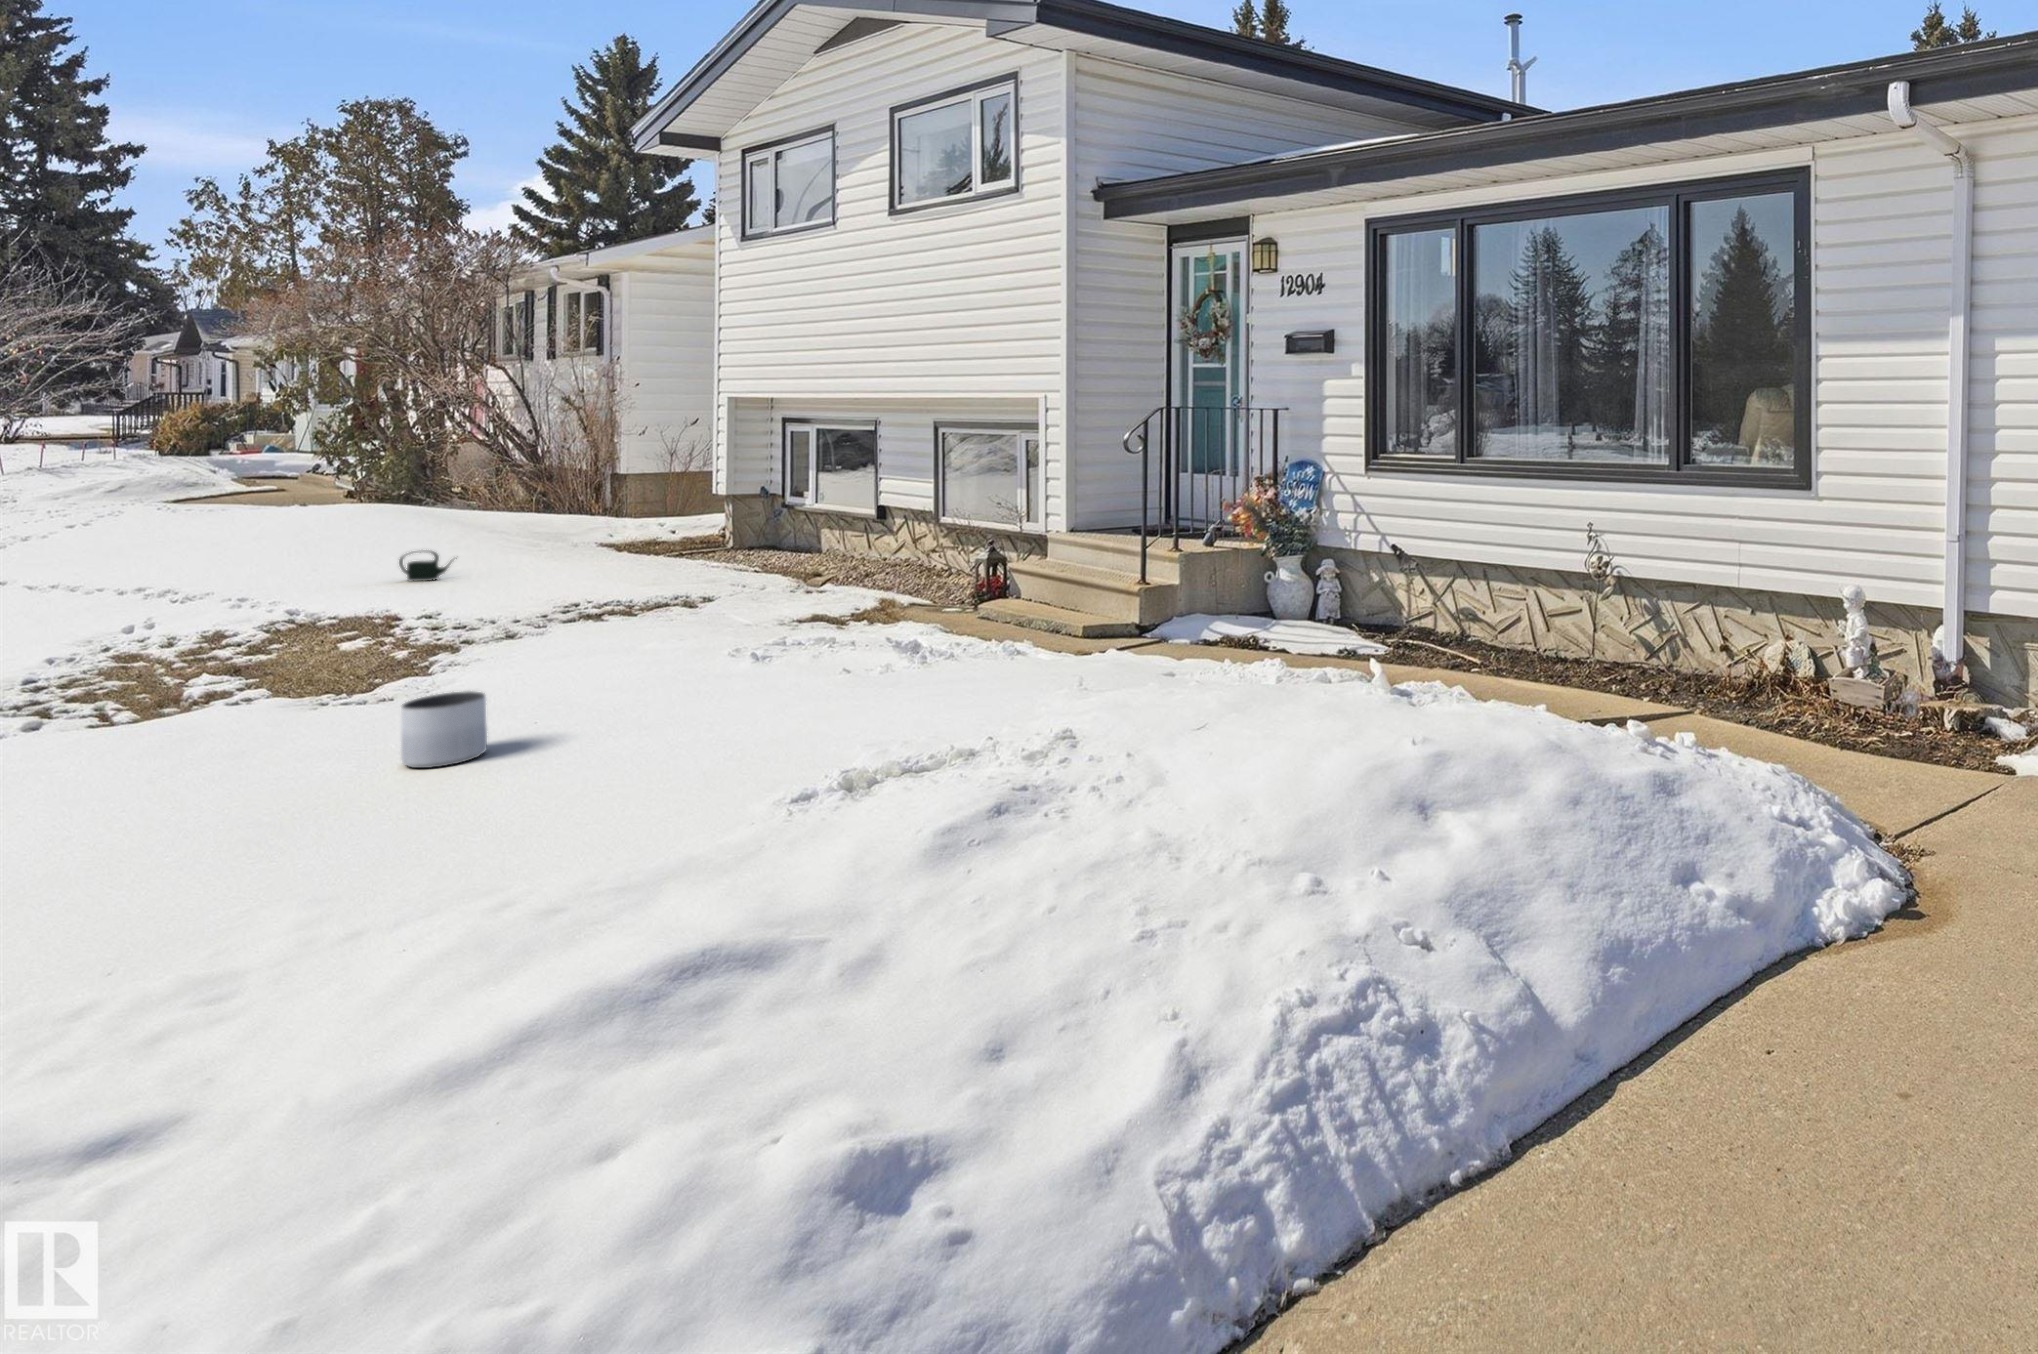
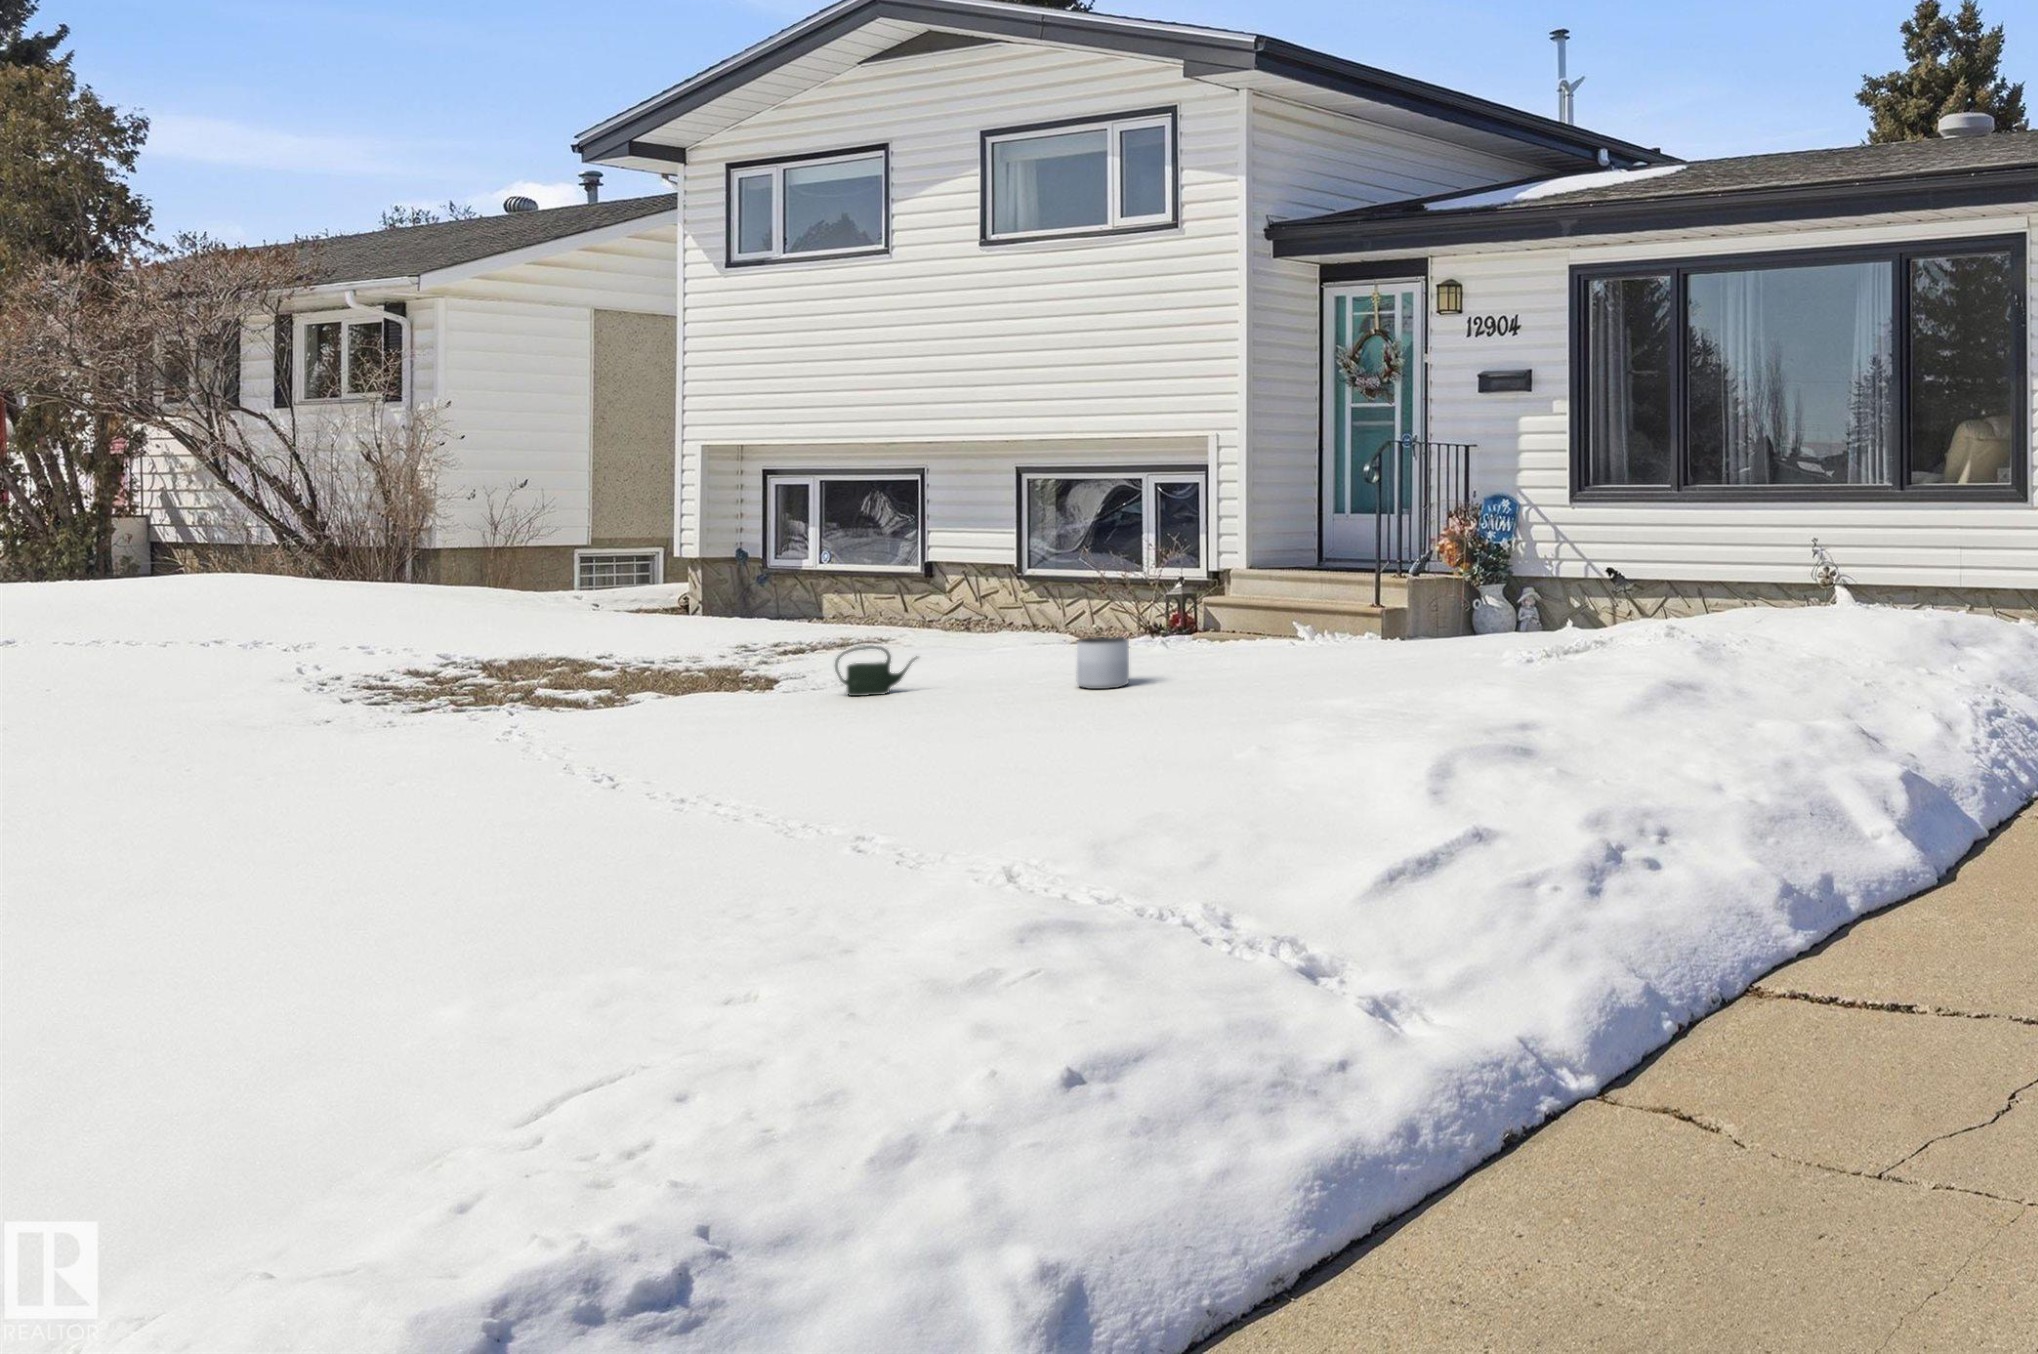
watering can: present [399,551,457,581] -> present [835,646,917,696]

